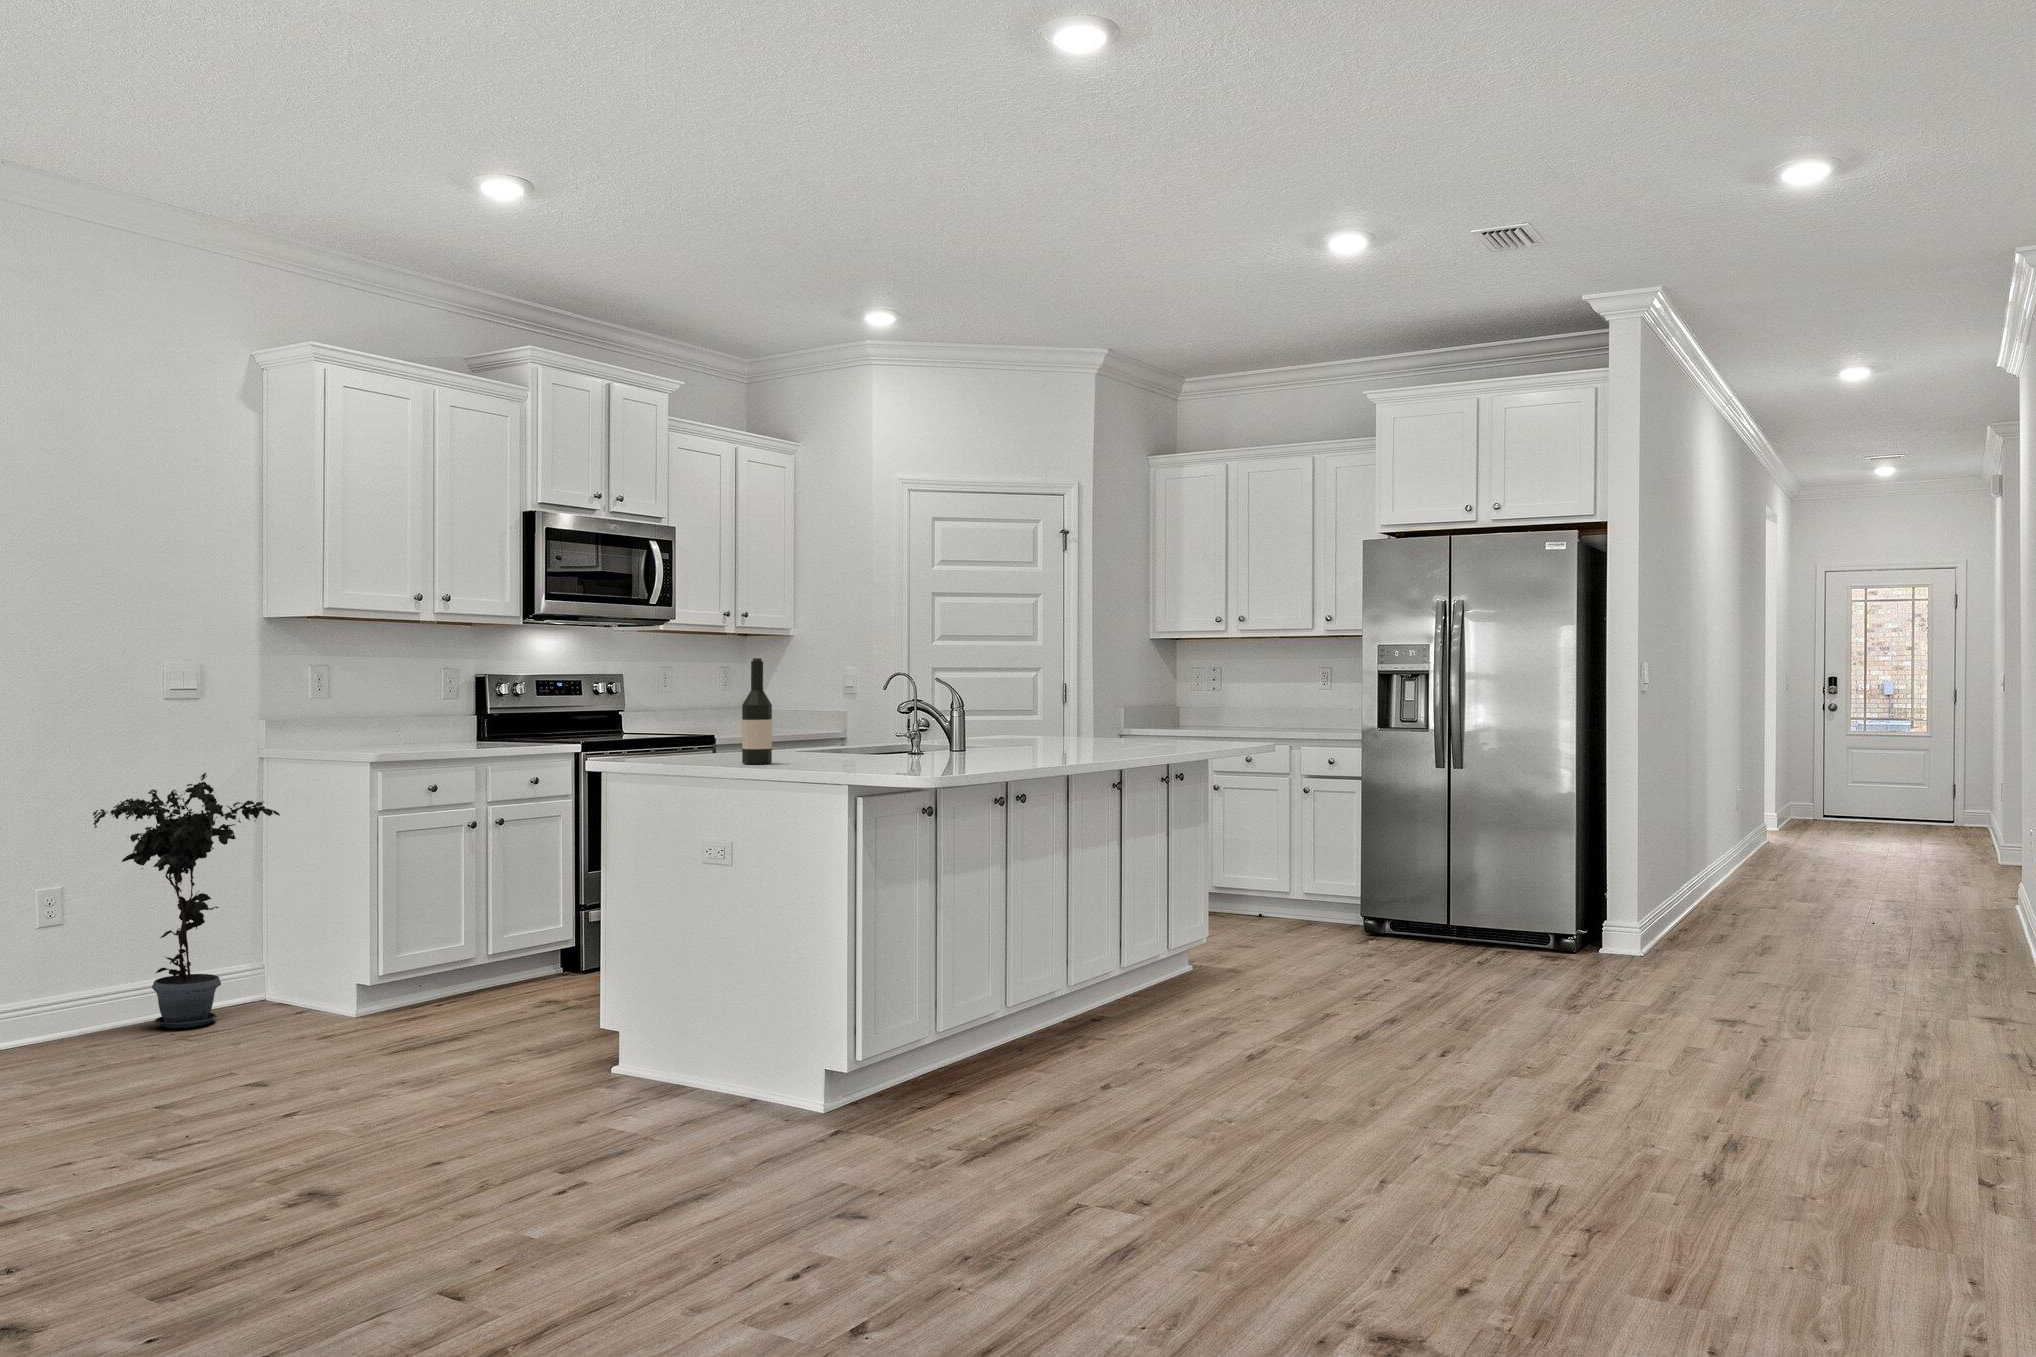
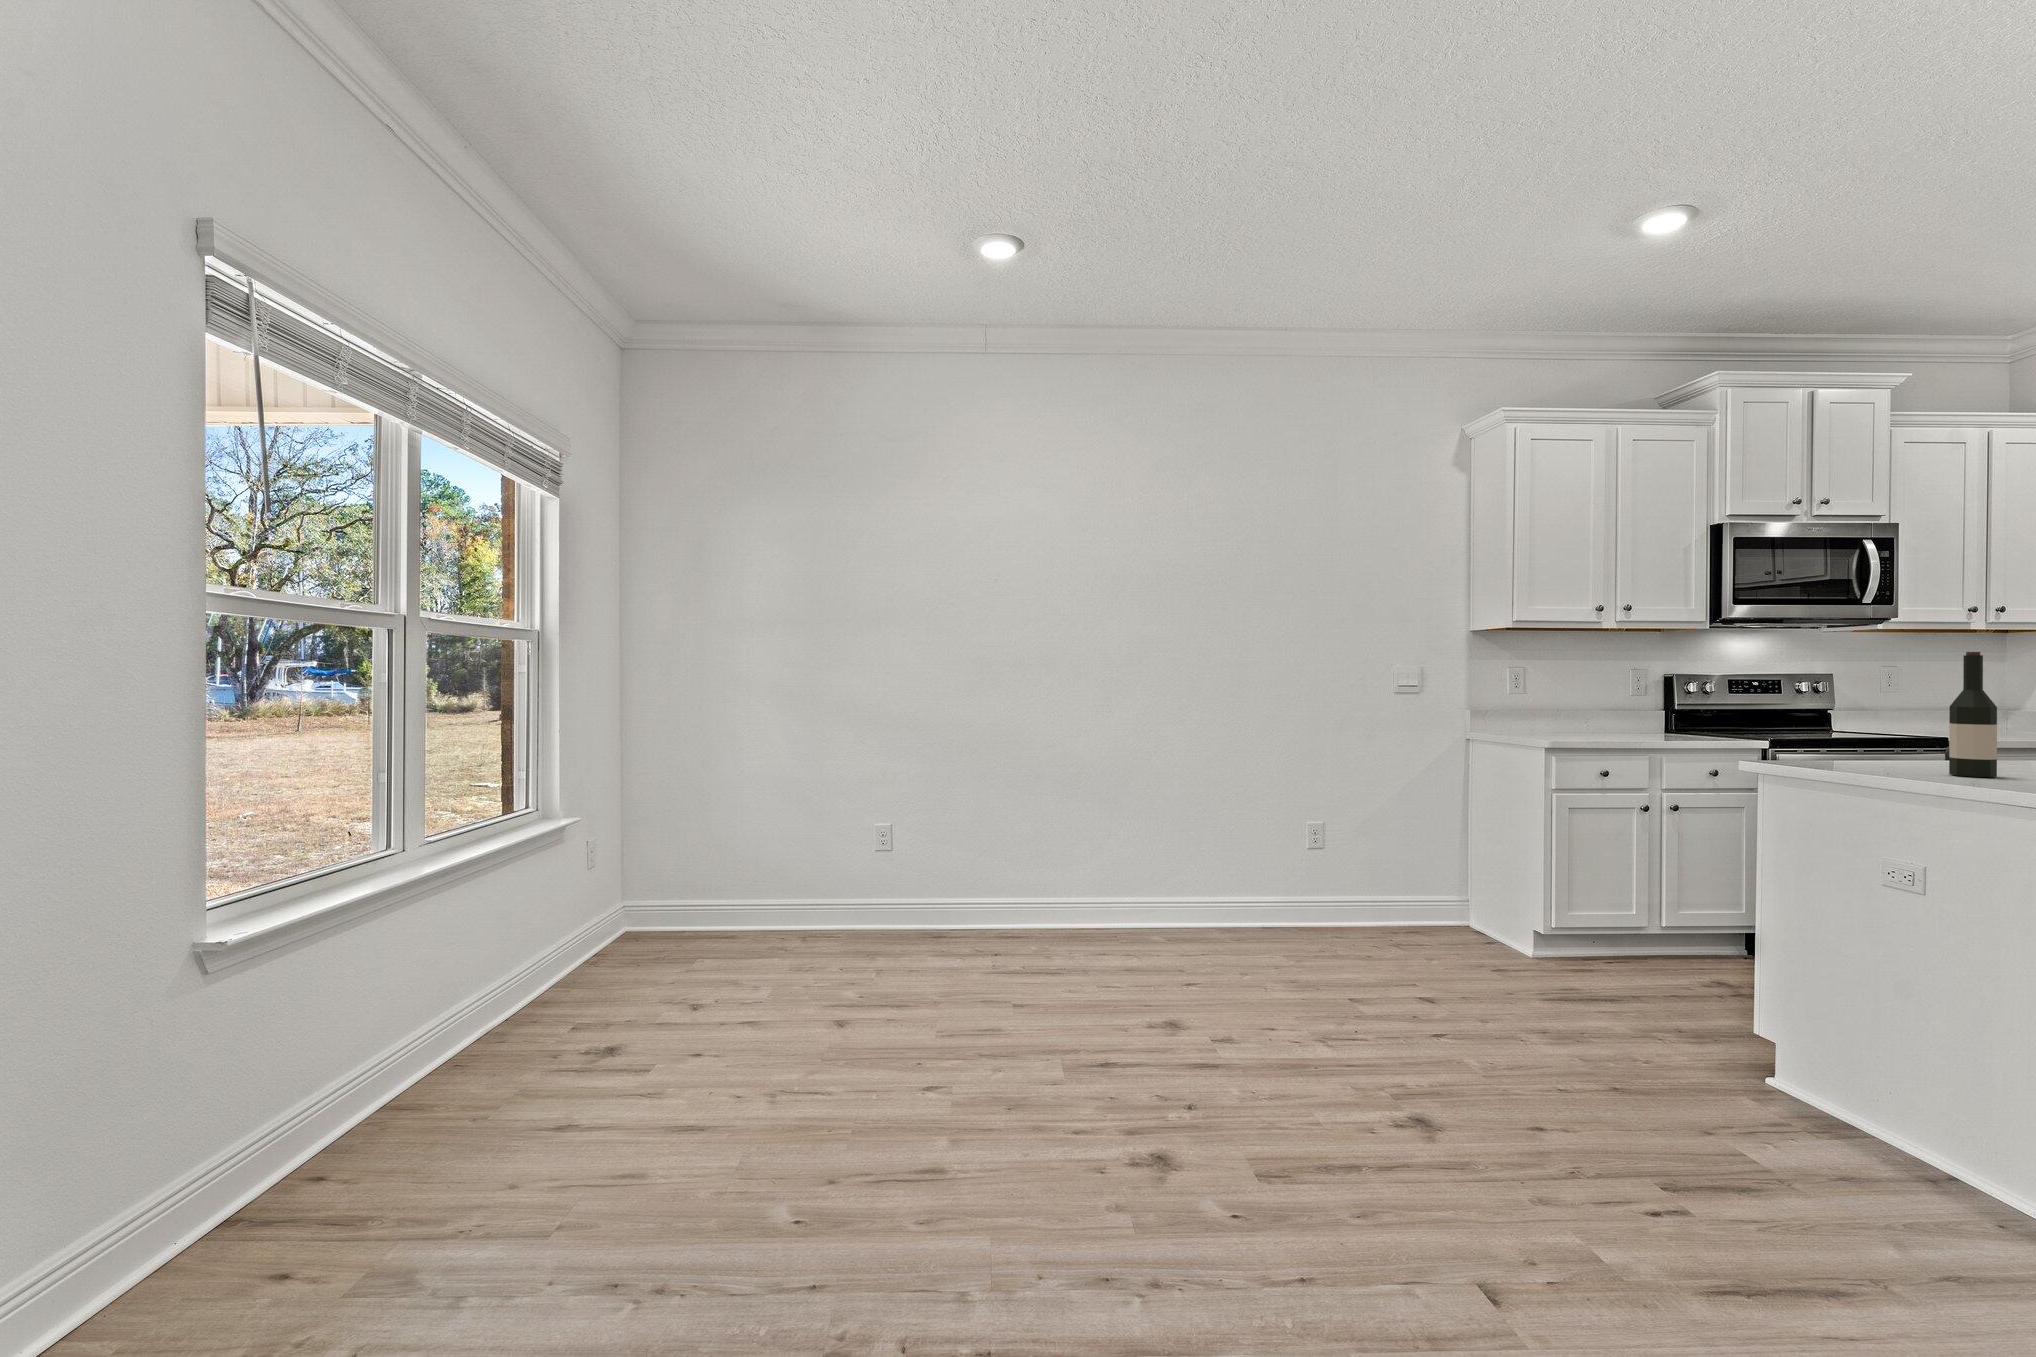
potted plant: present [93,773,280,1028] -> none [1342,747,1477,937]

